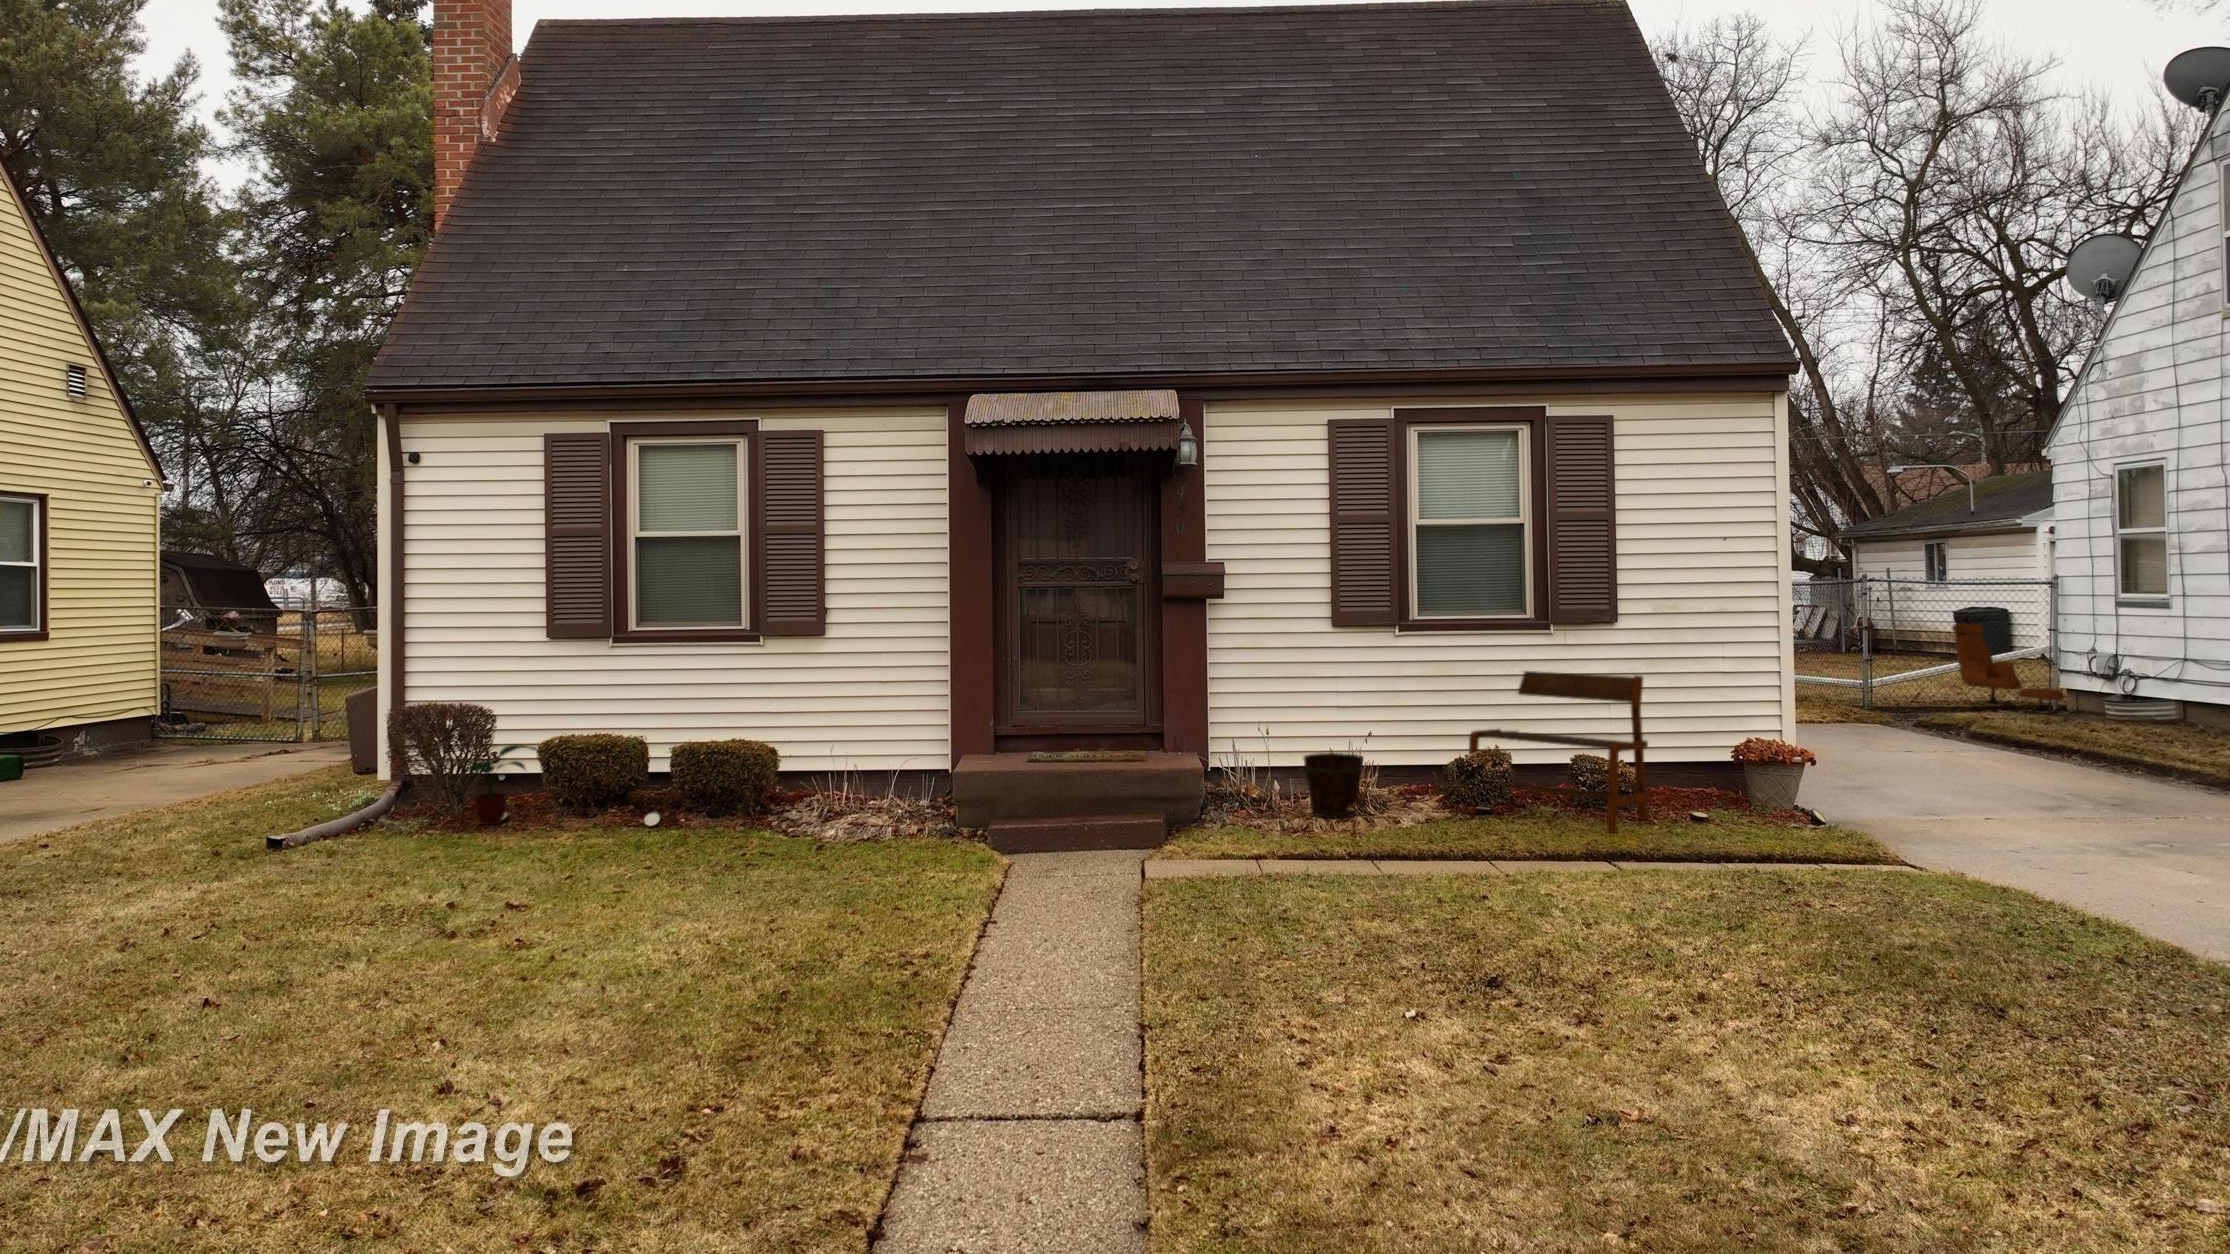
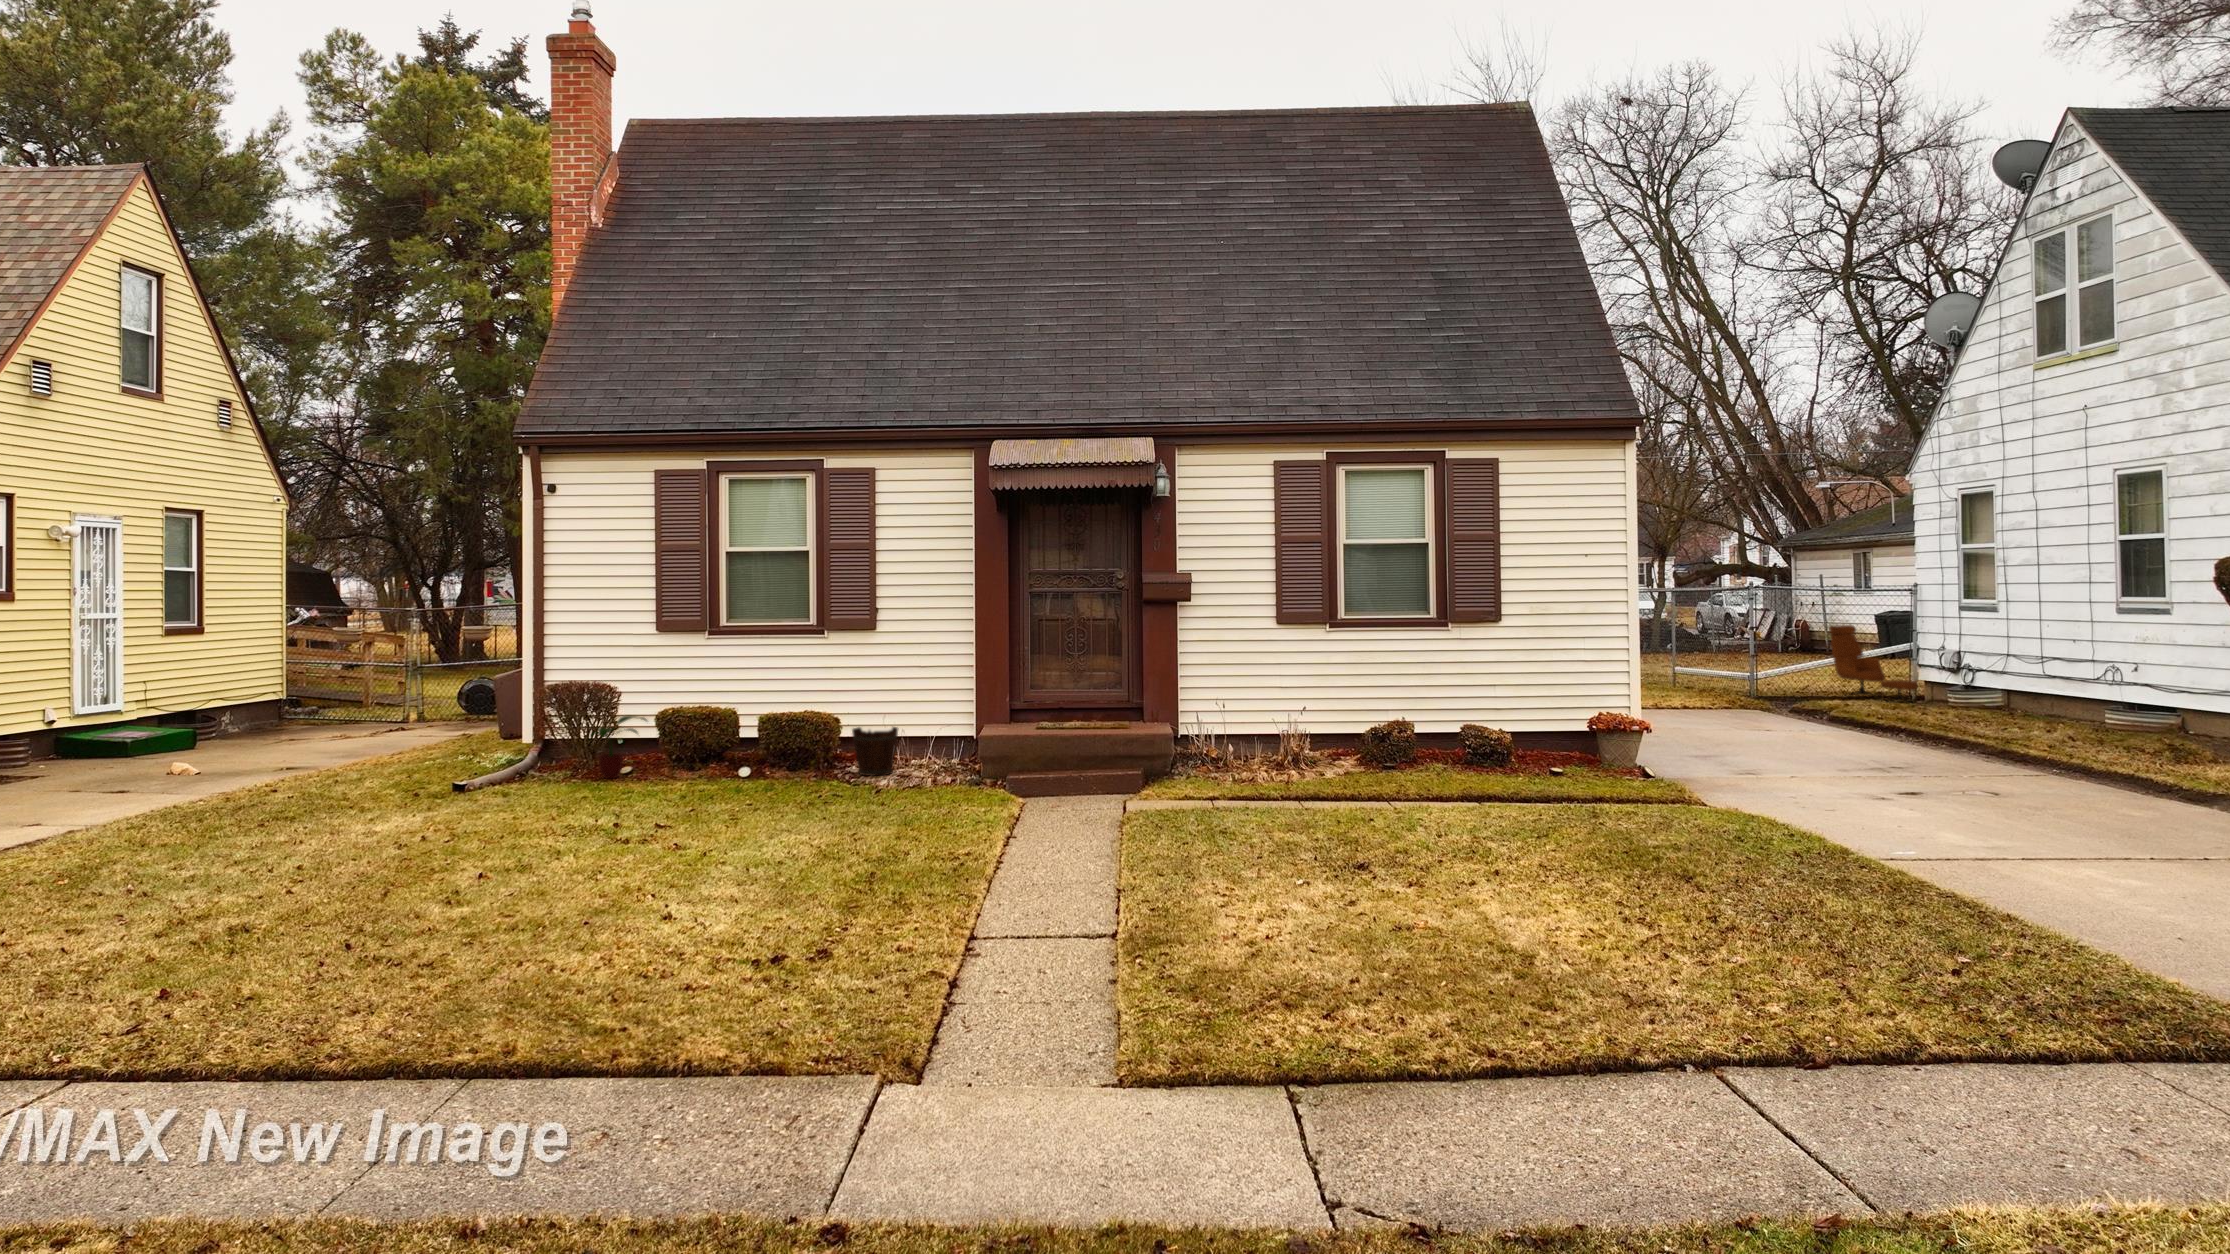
bench: present [1467,671,1651,833] -> none [1384,658,1527,785]
bucket: present [1303,752,1363,818] -> present [852,727,898,776]

